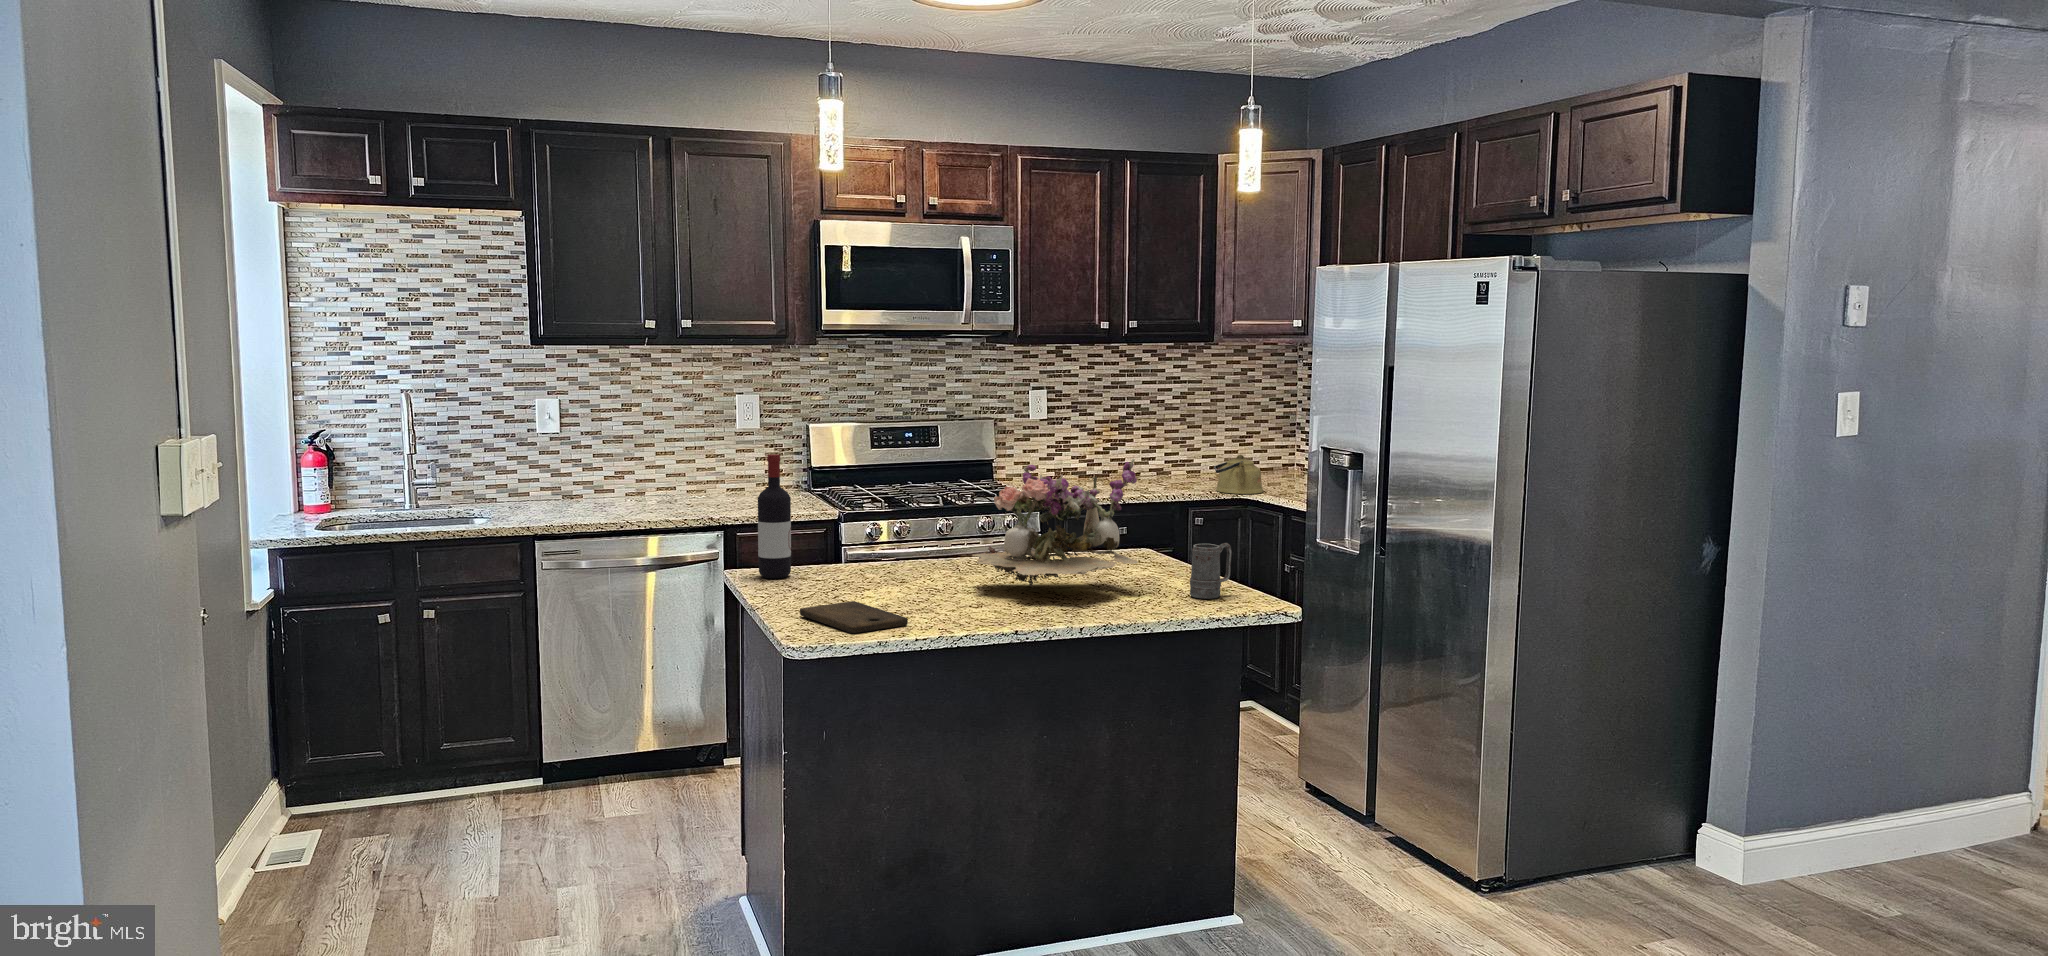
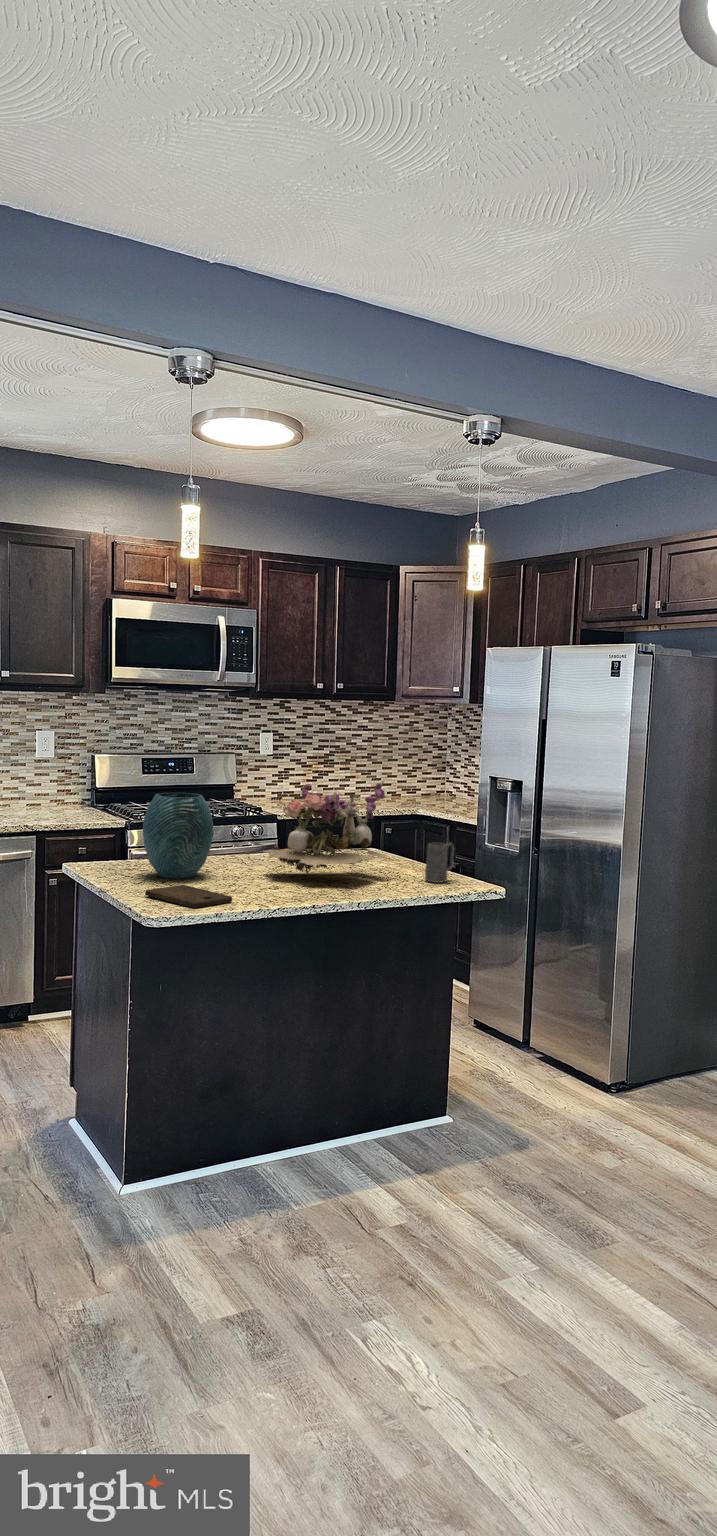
wine bottle: present [758,454,791,578] -> none [93,774,120,869]
kettle: present [1214,455,1263,494] -> none [396,783,432,811]
vase: none [814,478,904,592] -> present [143,793,213,879]

